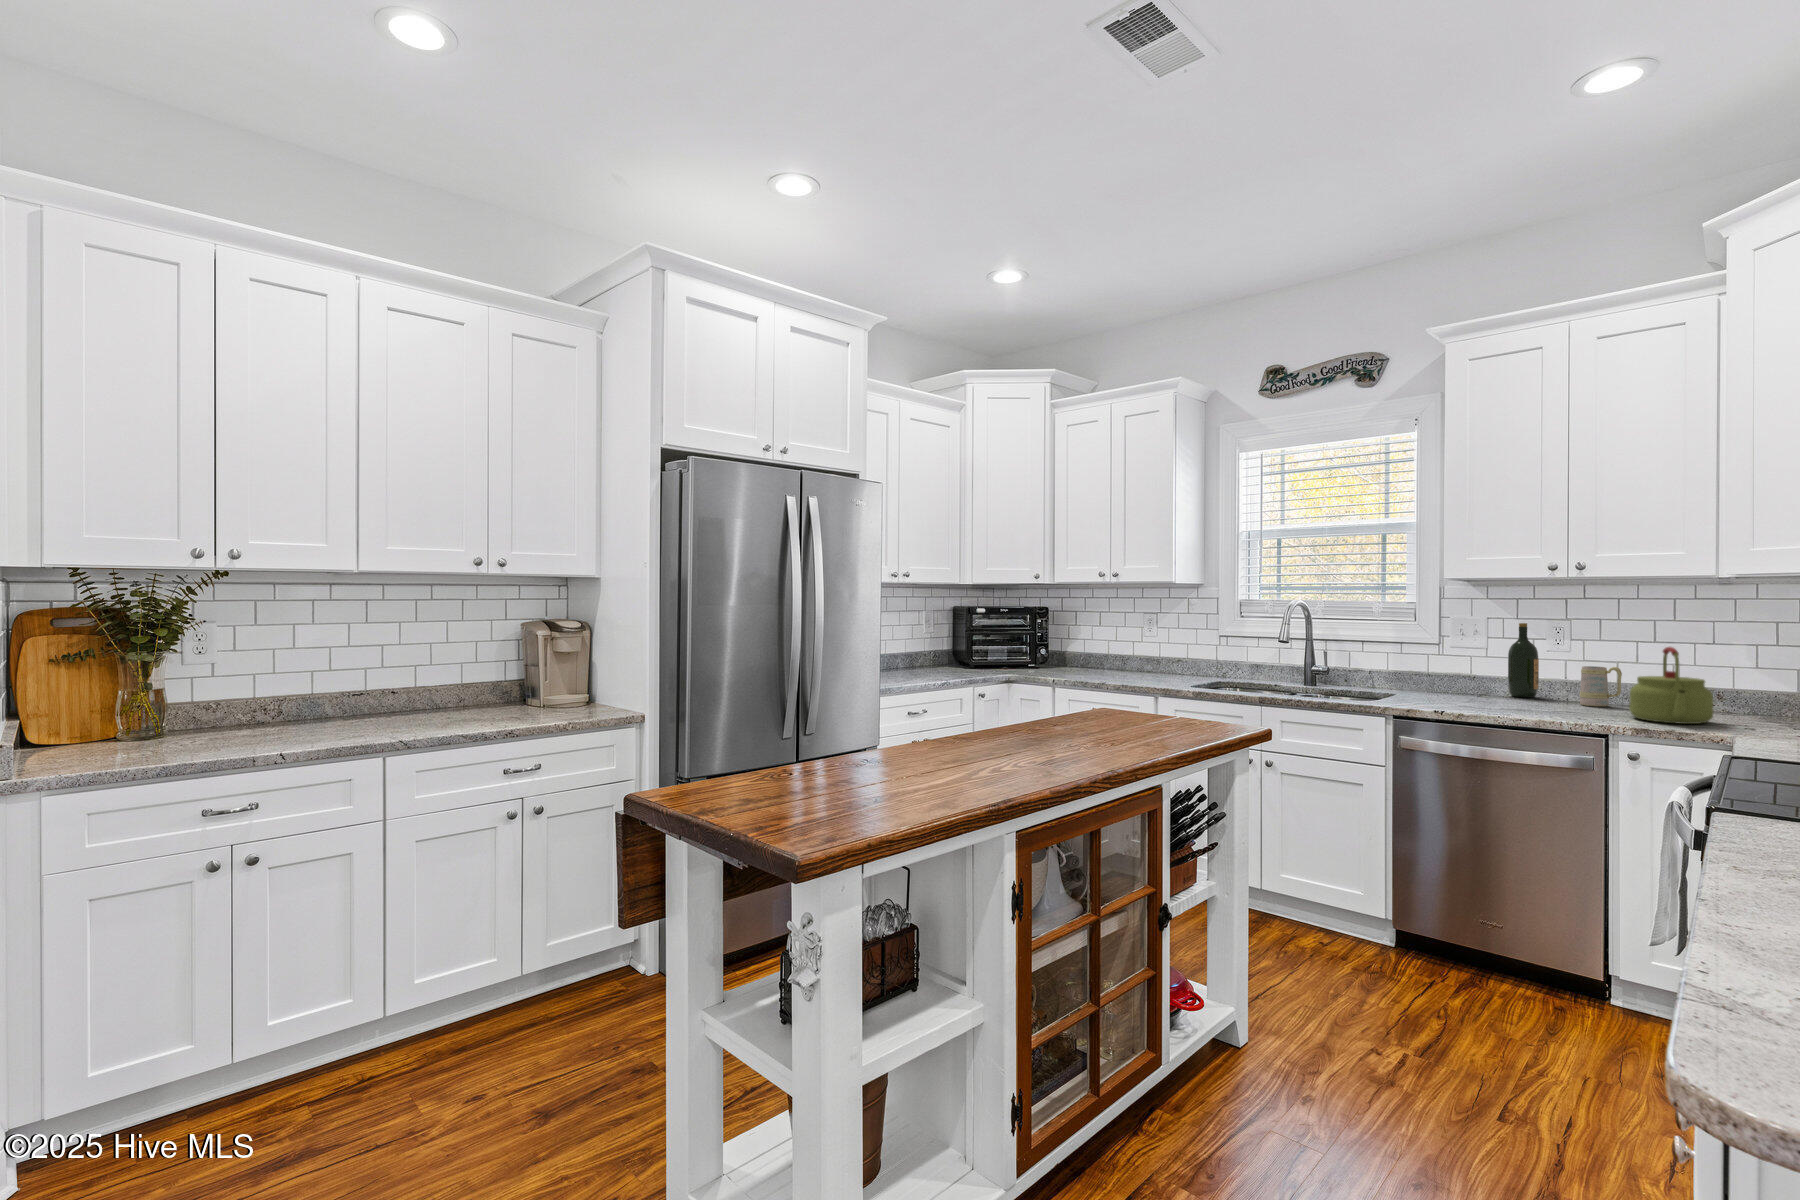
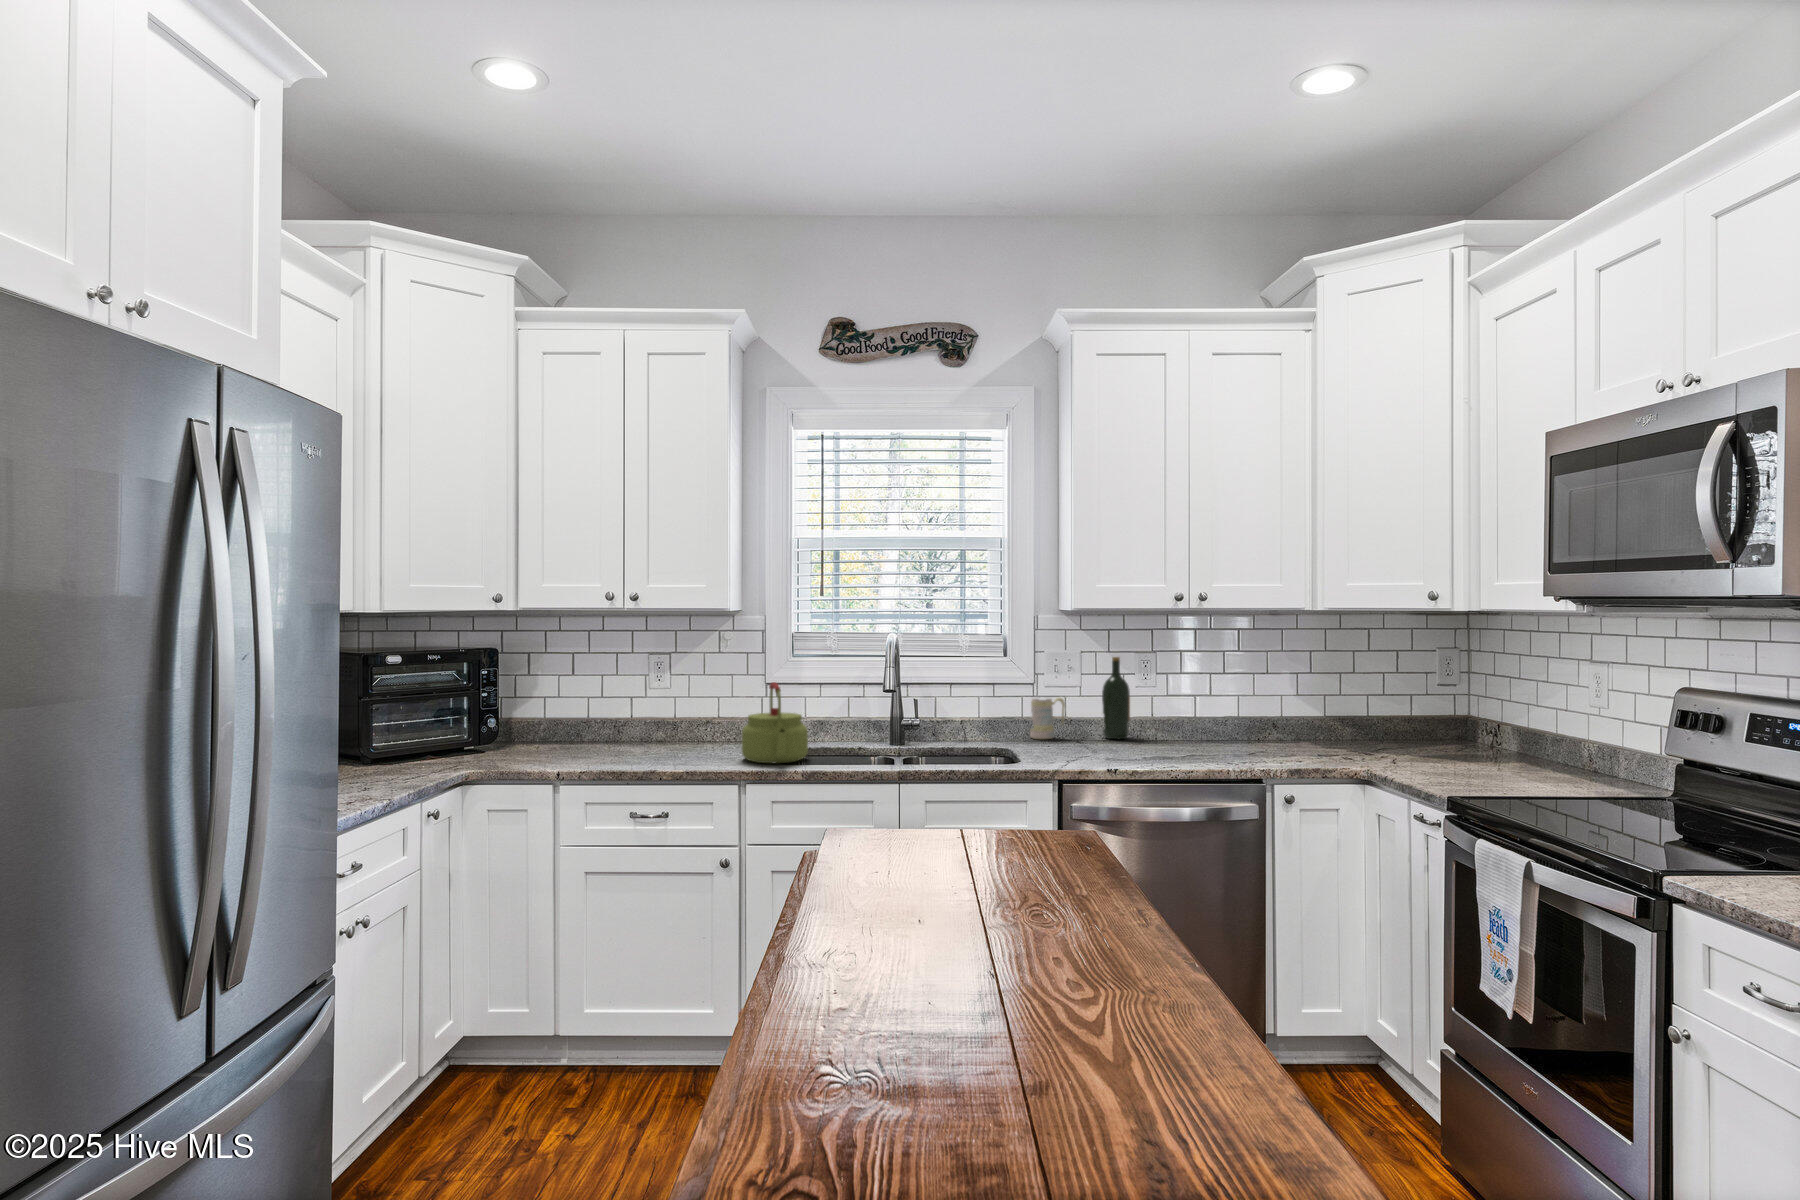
kettle: present [1629,647,1713,724] -> present [742,682,808,763]
mug: present [1580,666,1622,707] -> present [1030,698,1065,739]

